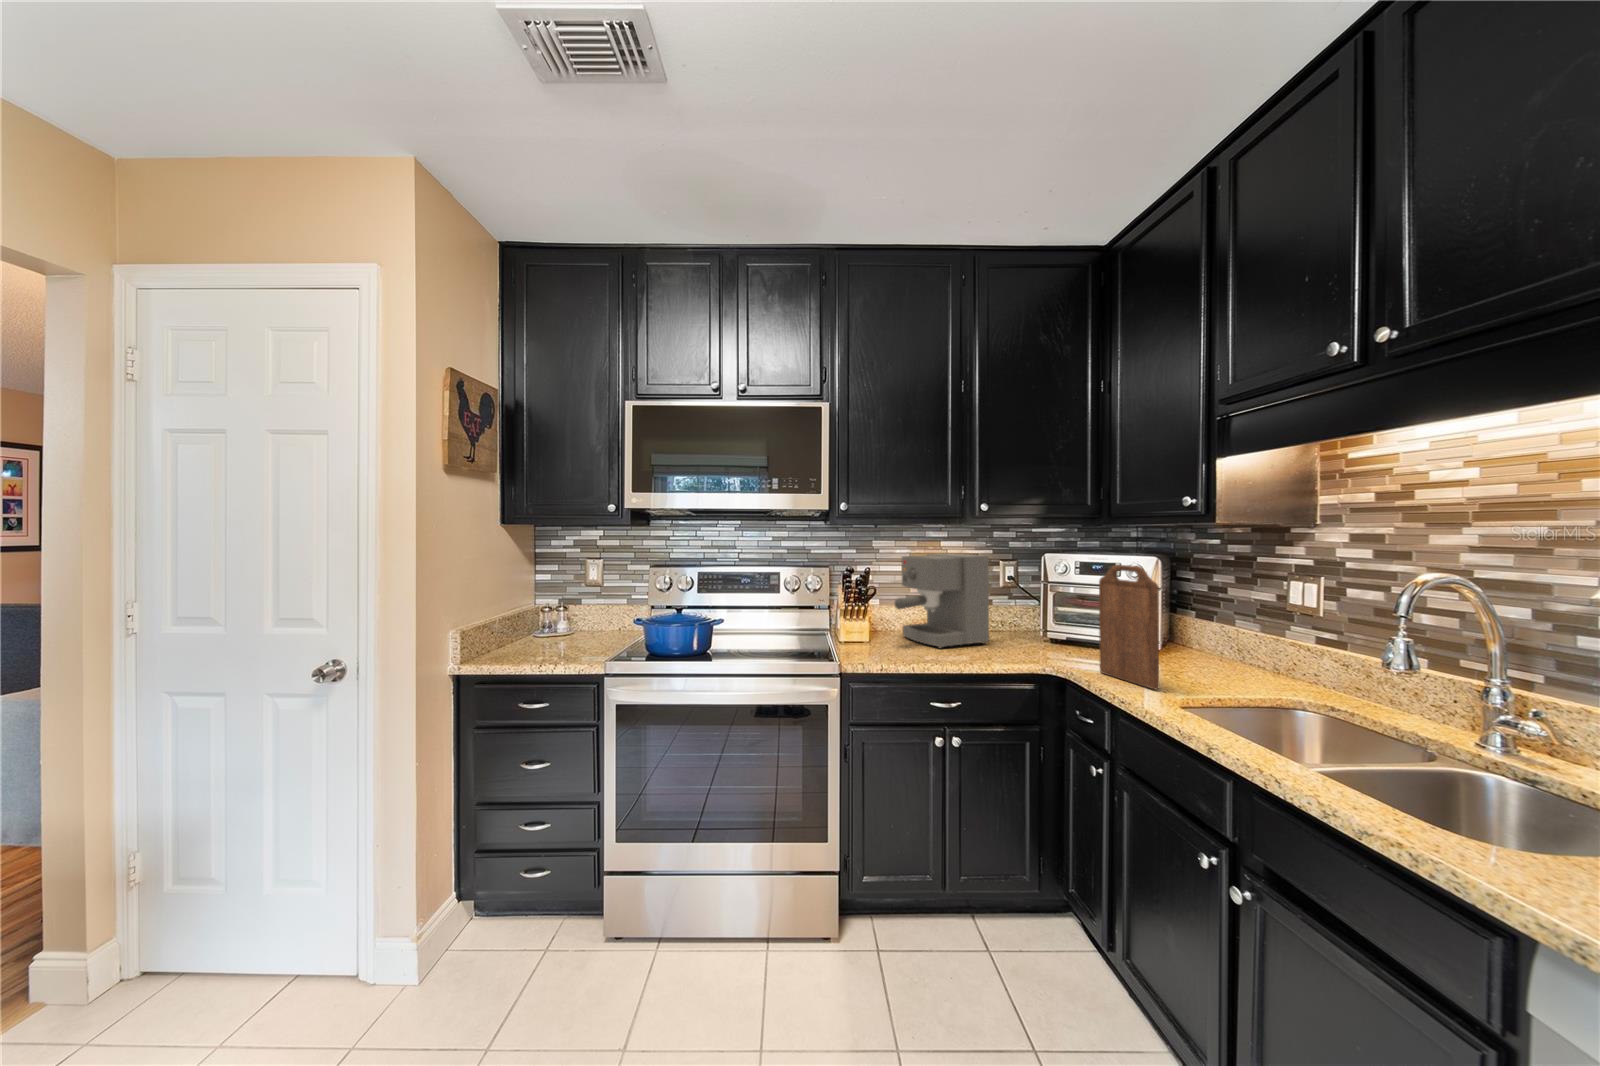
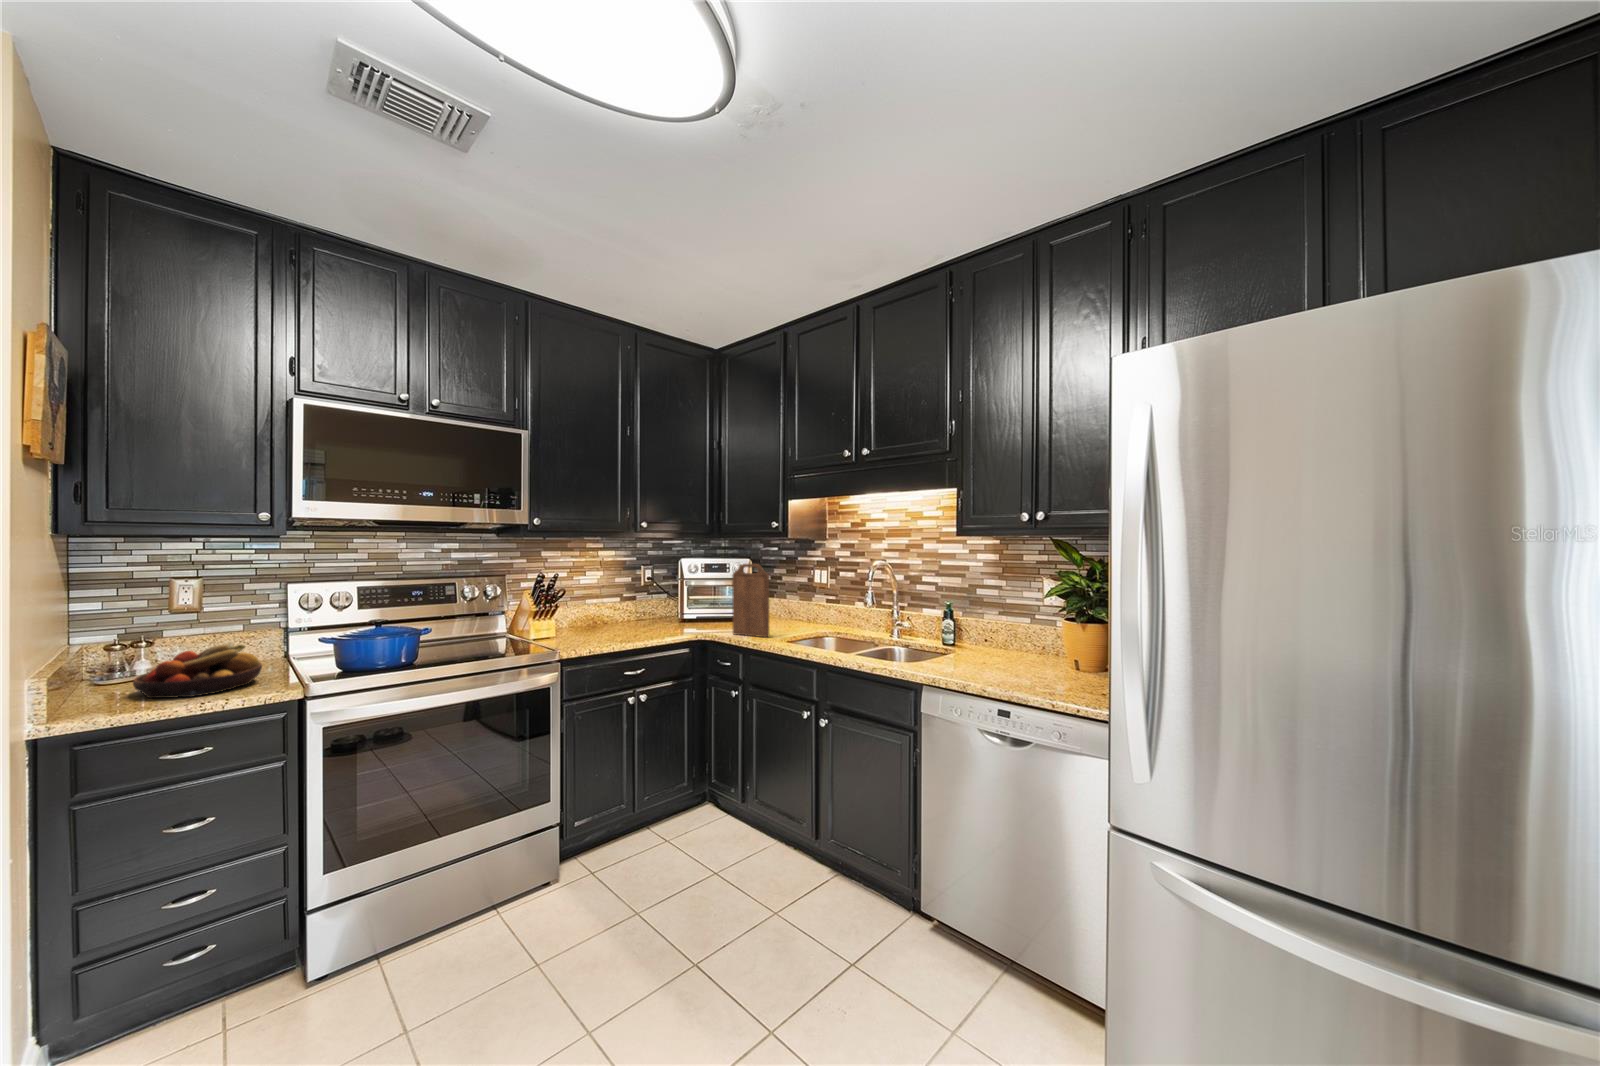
coffee maker: present [895,554,989,648] -> none [578,561,649,635]
fruit bowl: none [507,614,592,658] -> present [133,643,262,698]

